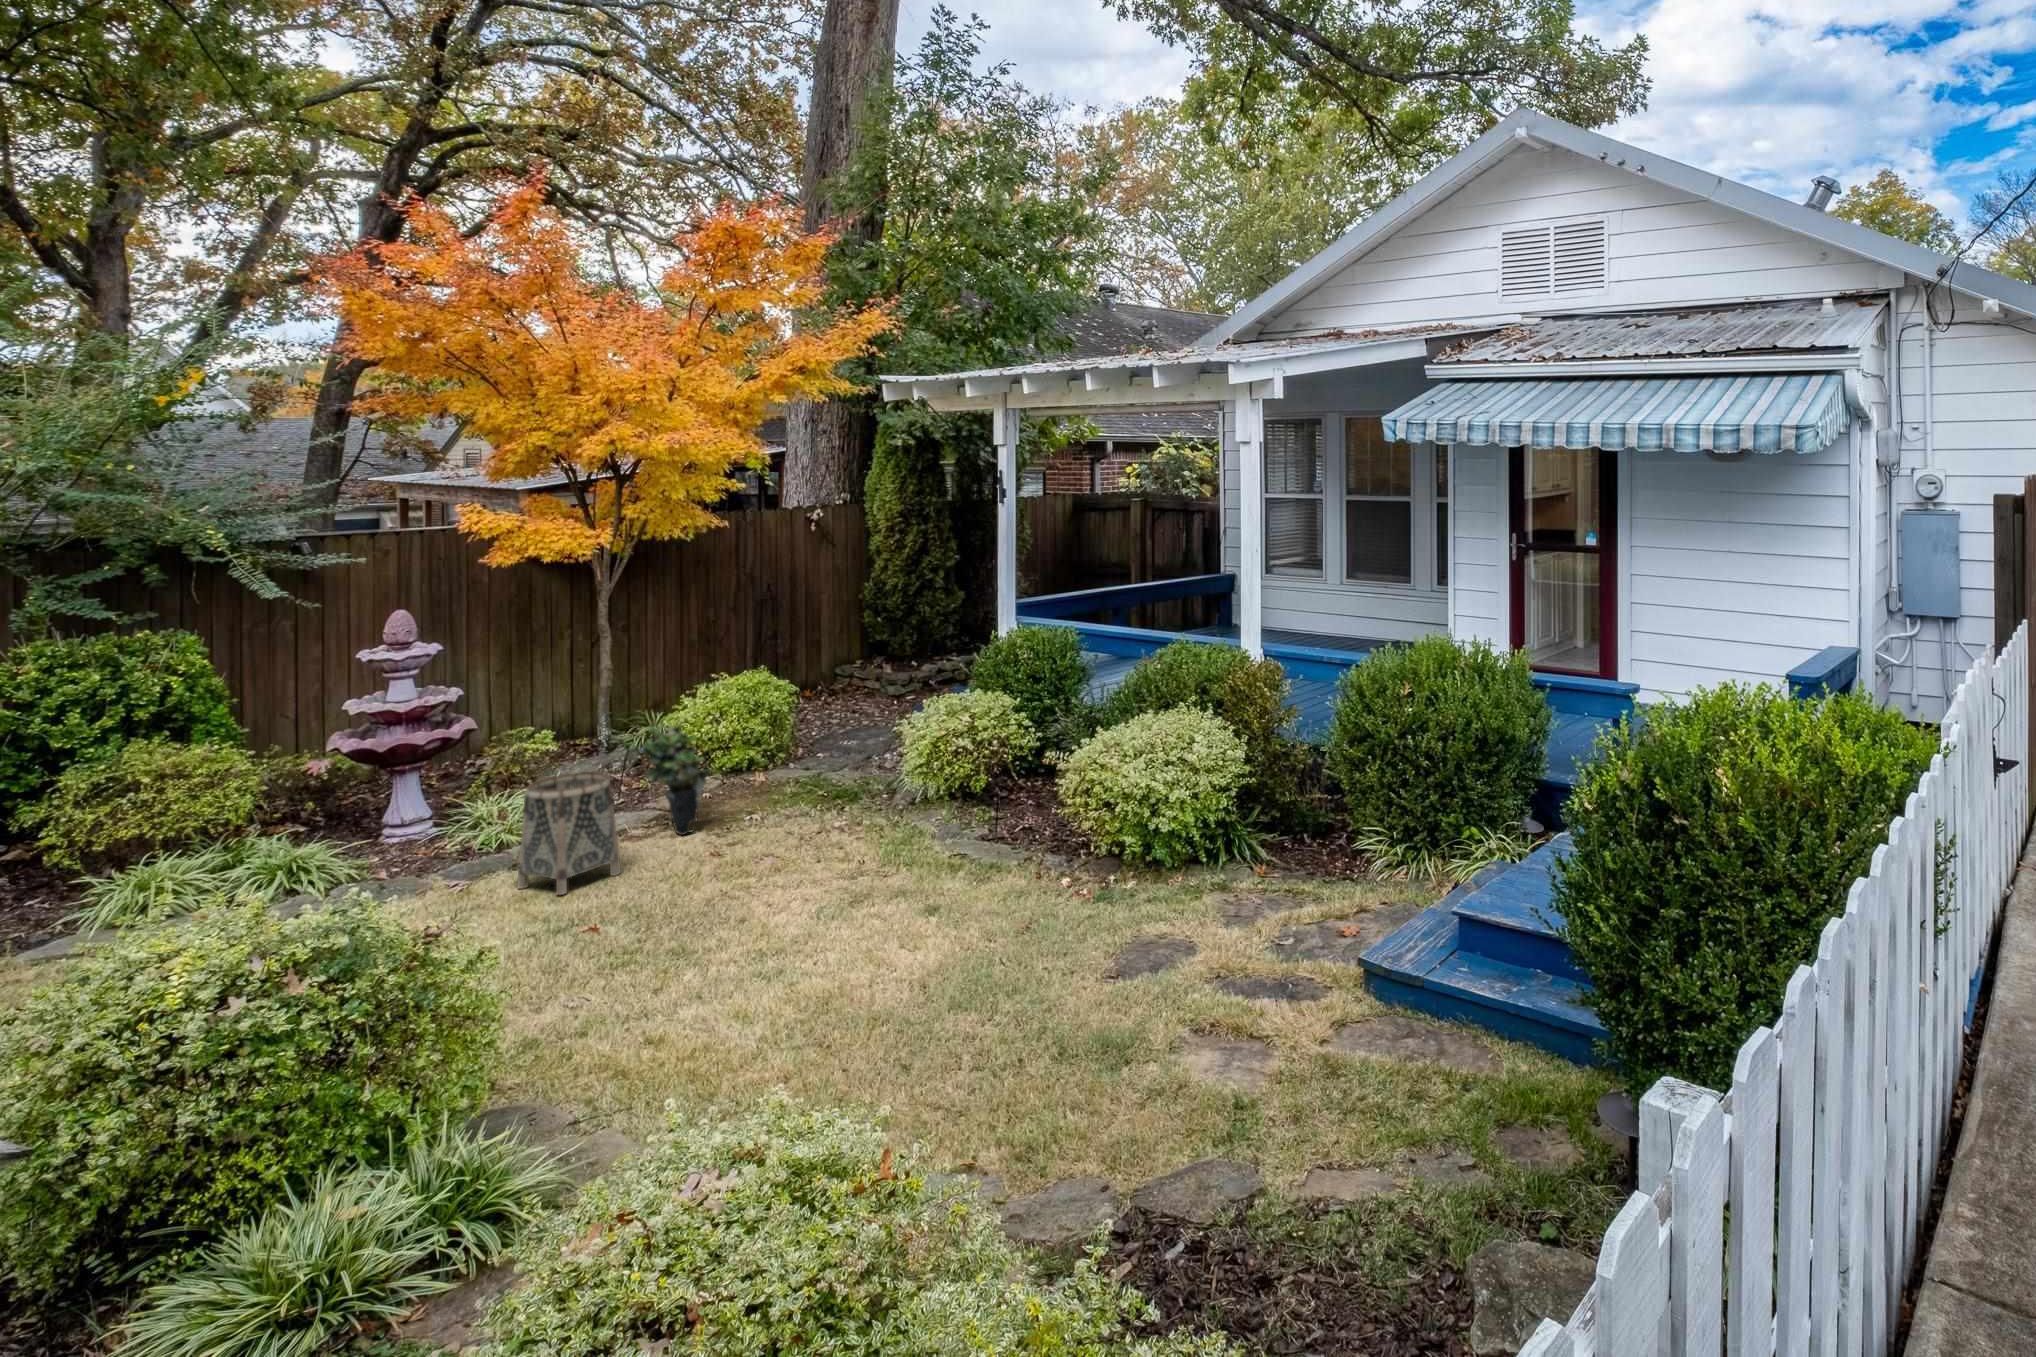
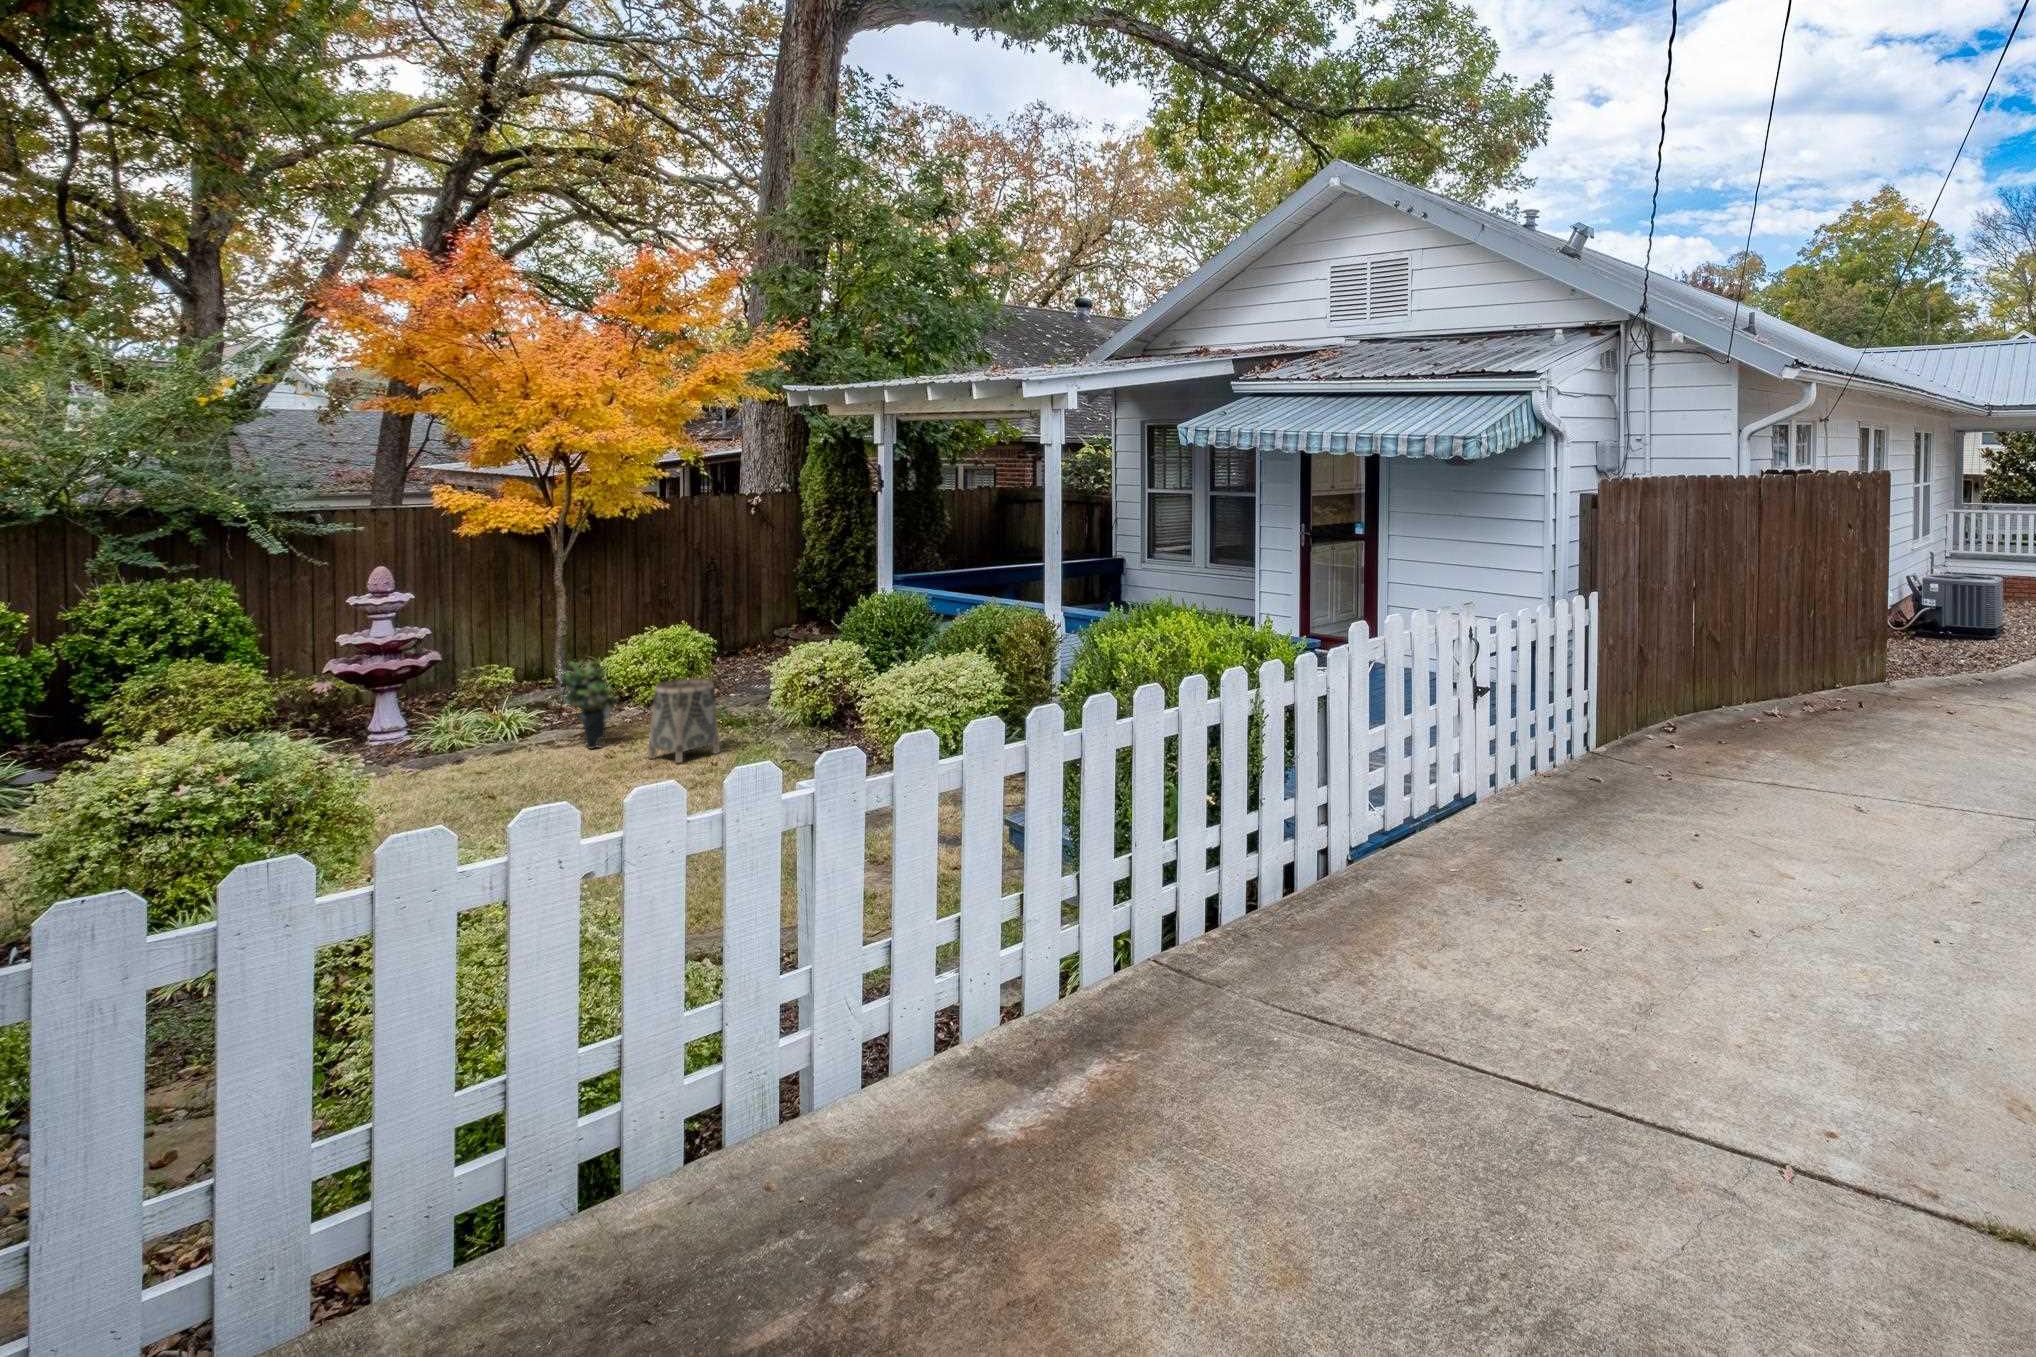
basket: present [518,772,621,895] -> present [648,678,720,763]

